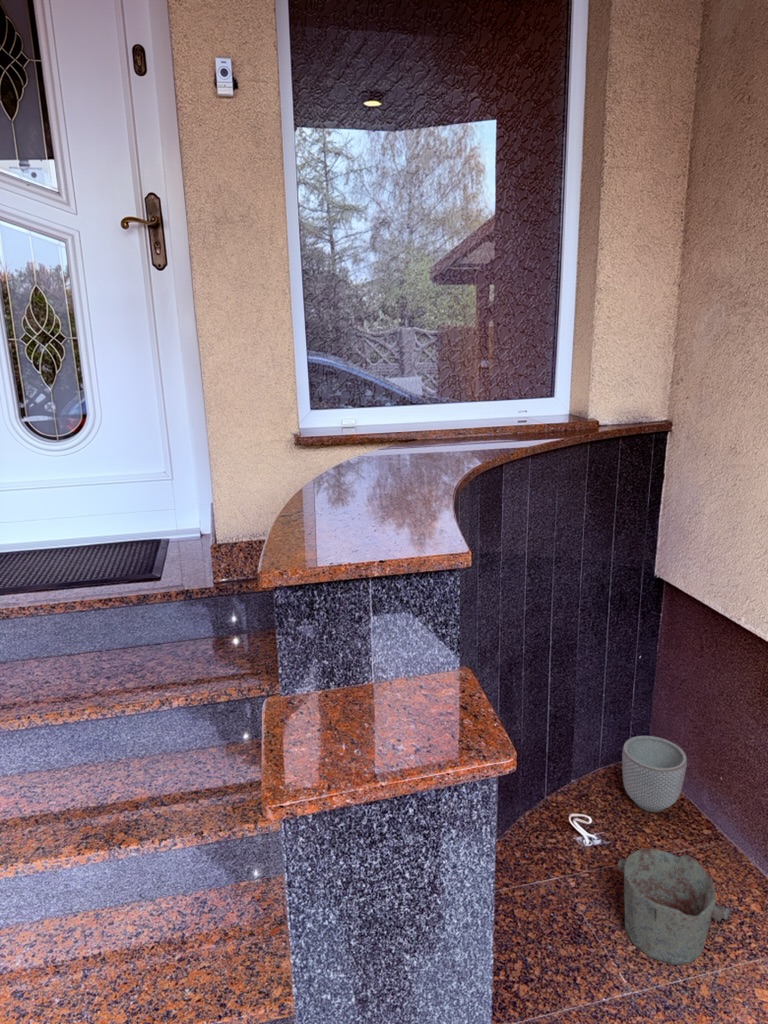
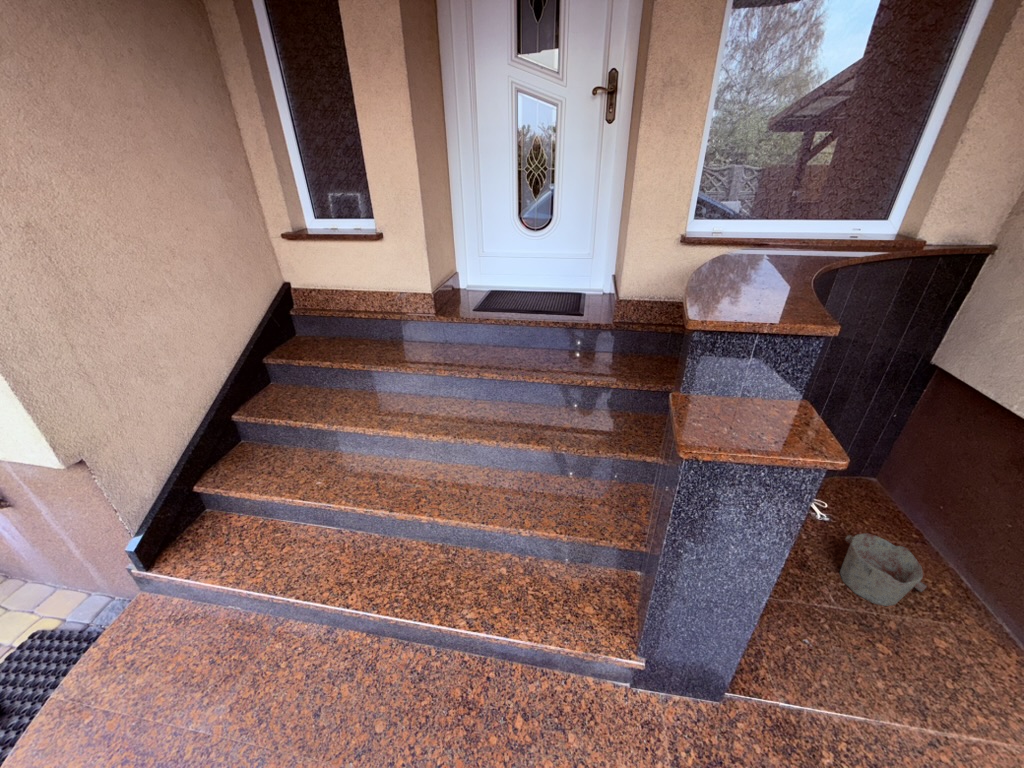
planter: present [622,736,687,812] -> none [855,466,915,515]

